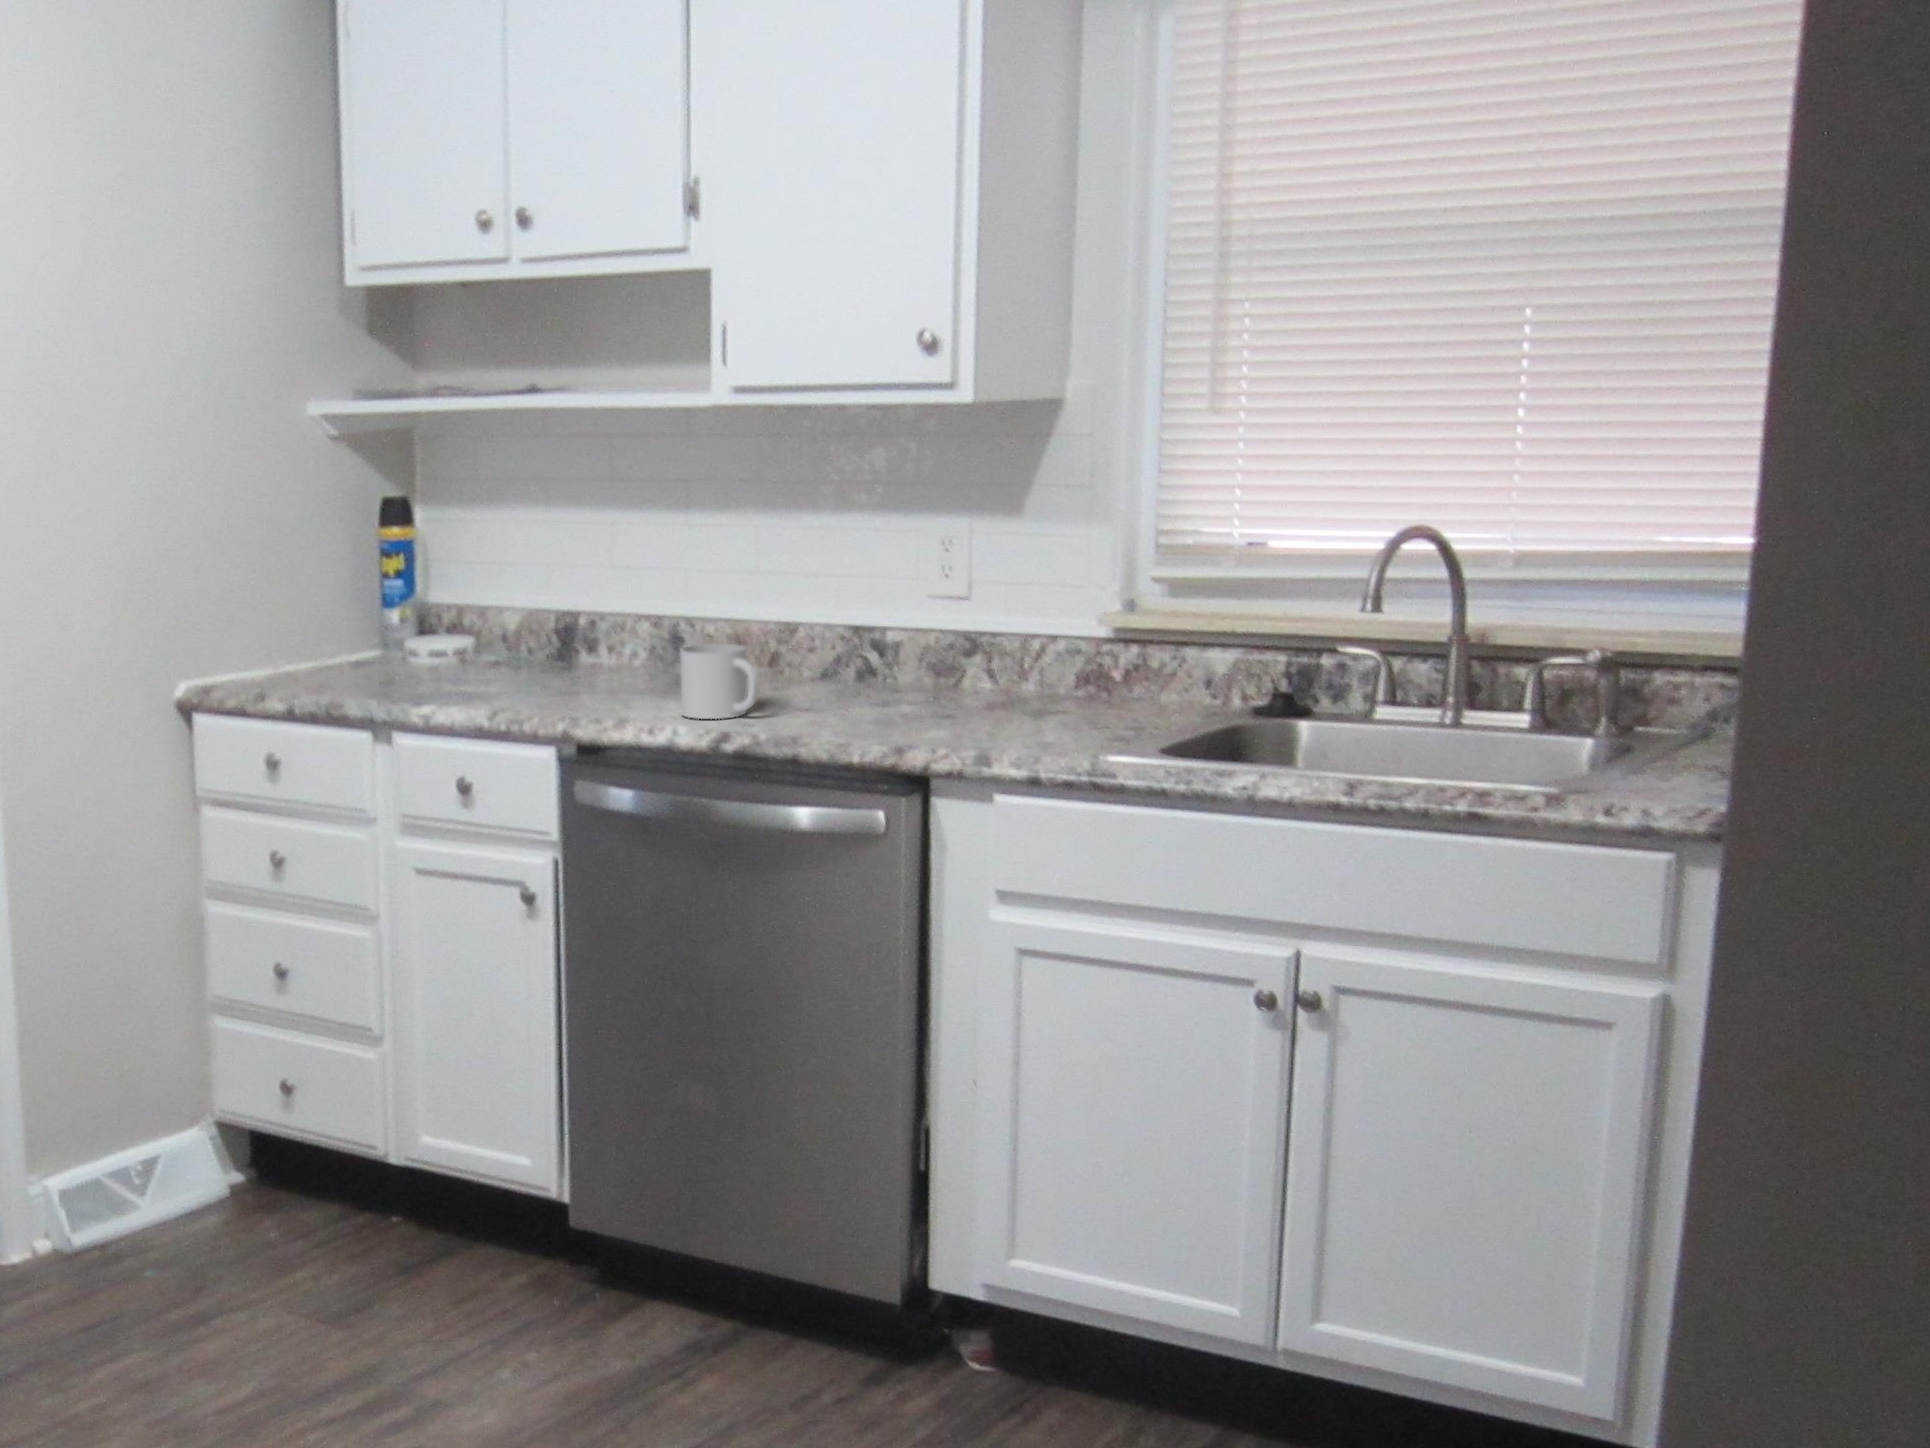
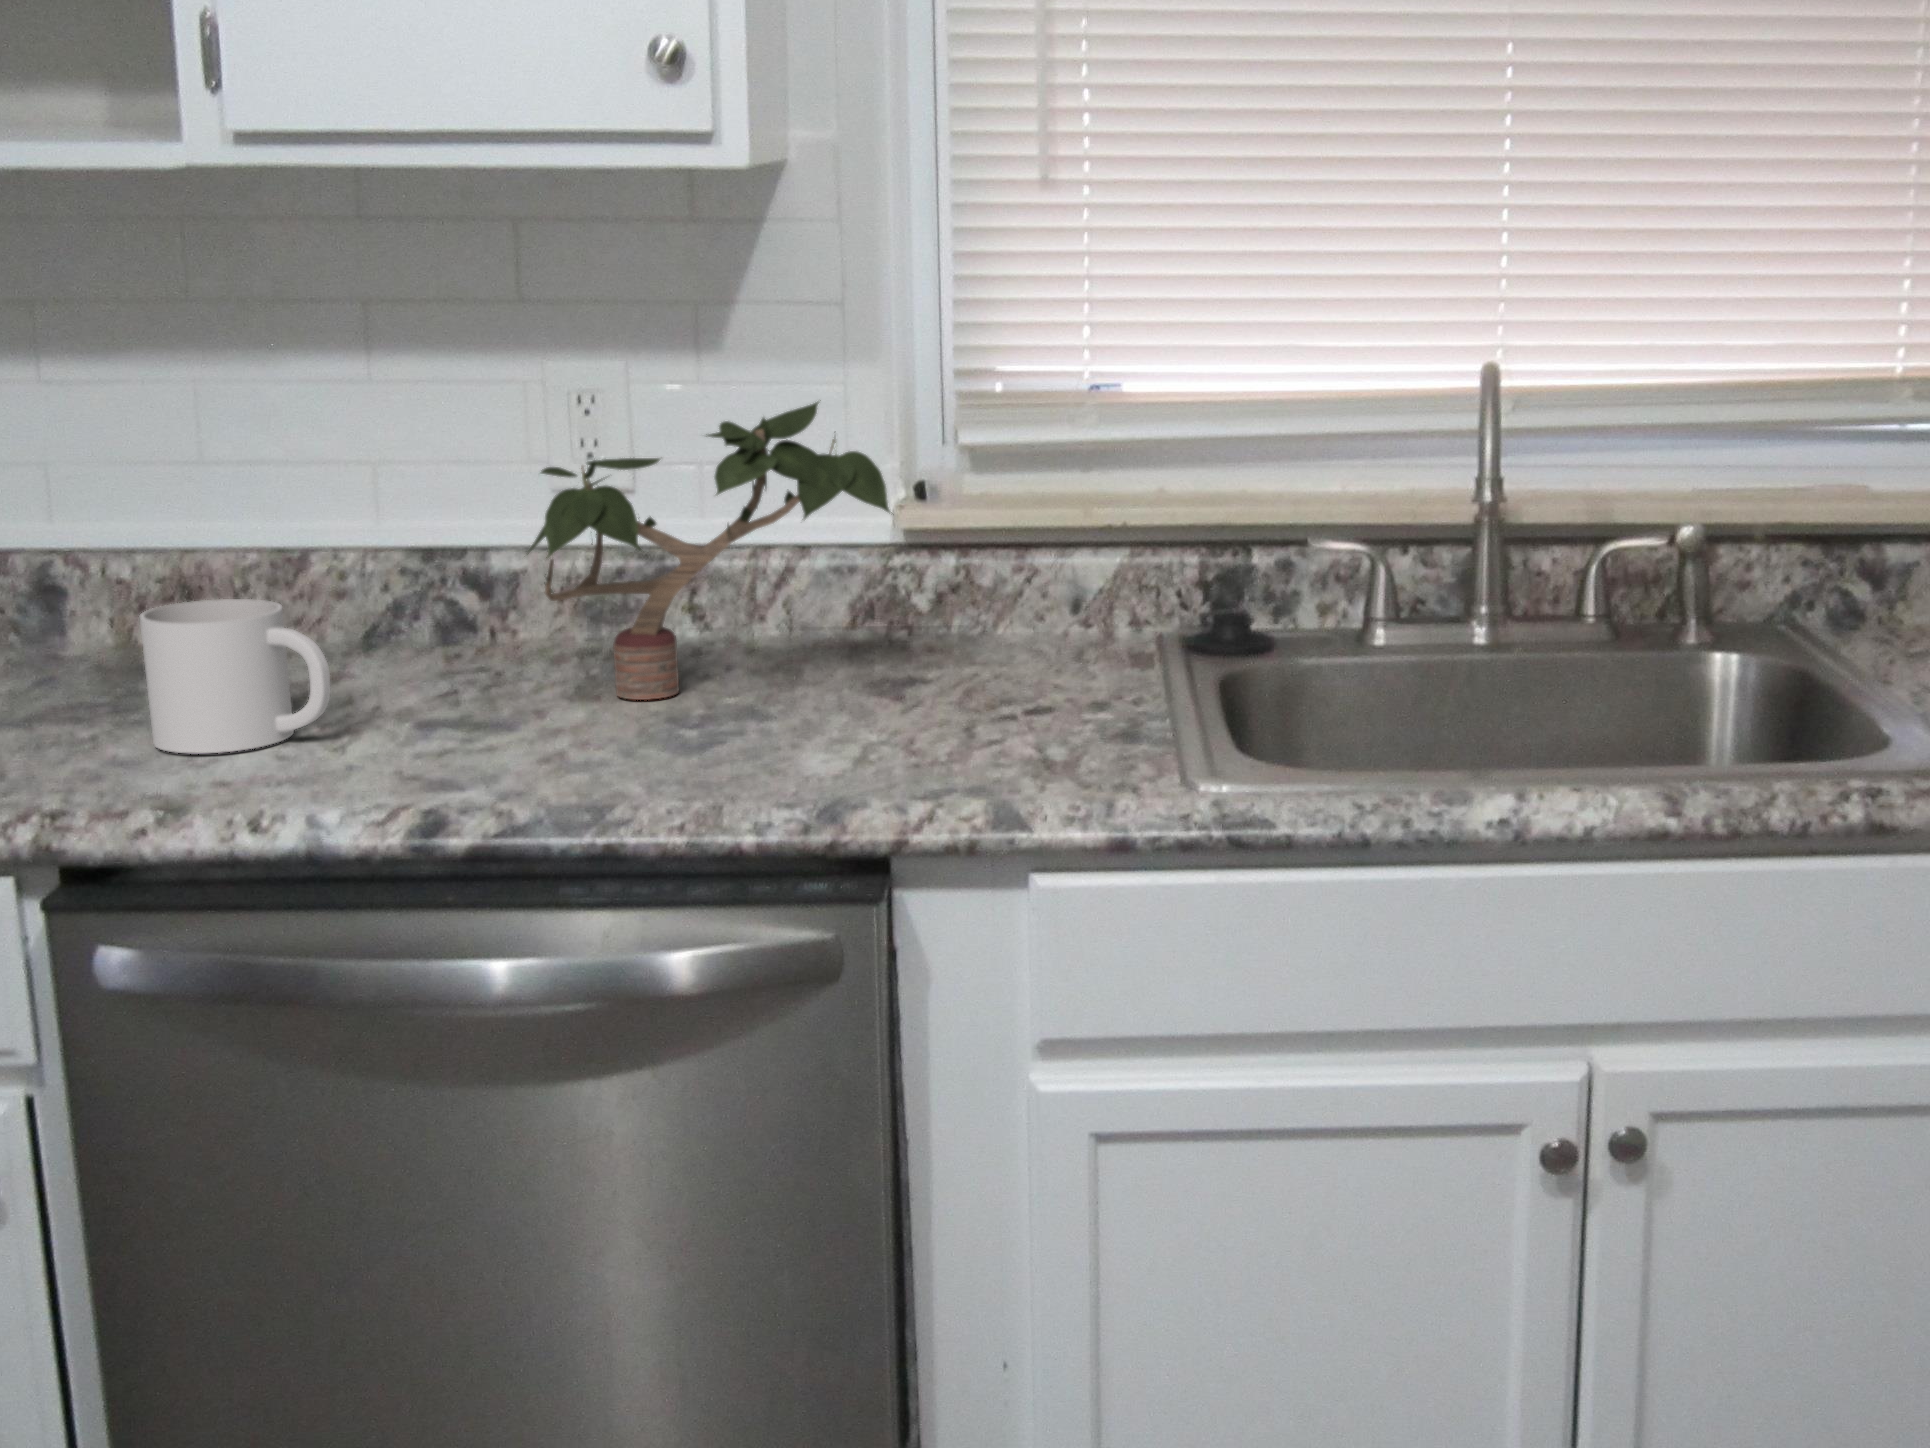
potted plant: none [843,543,1083,714] -> present [528,400,892,700]

